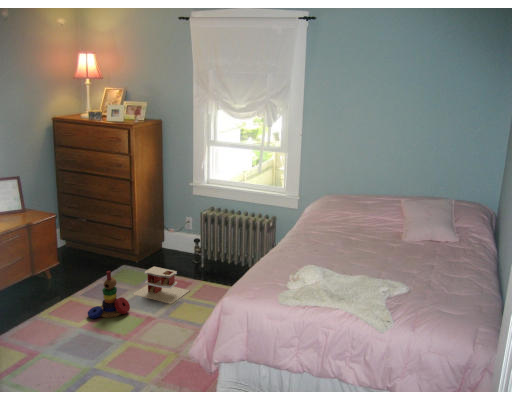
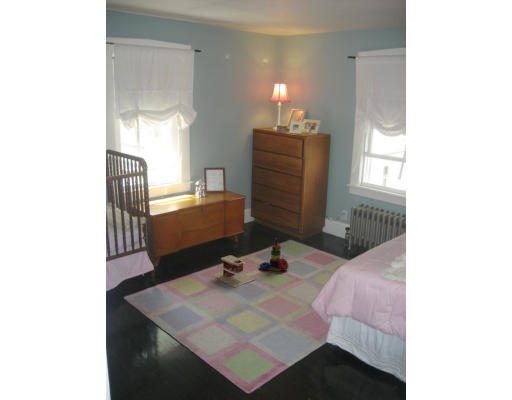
toy house: present [133,266,189,304] -> present [211,255,255,287]

